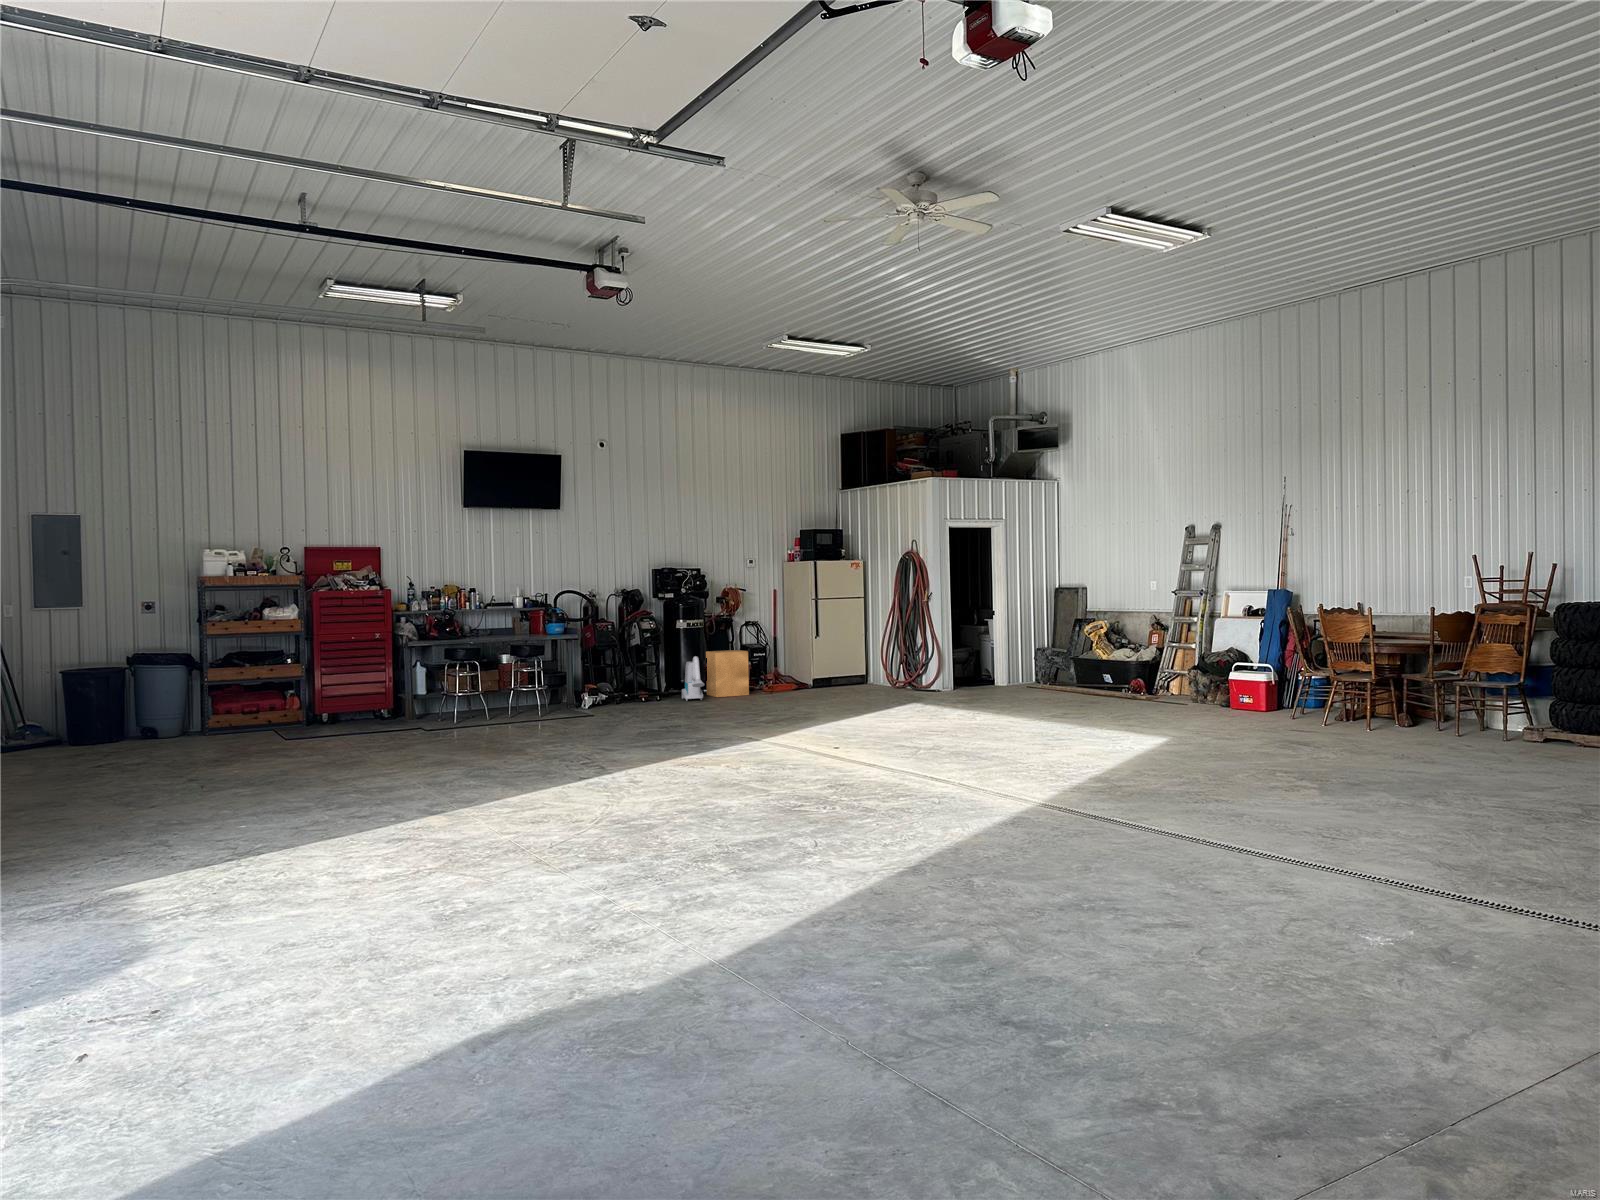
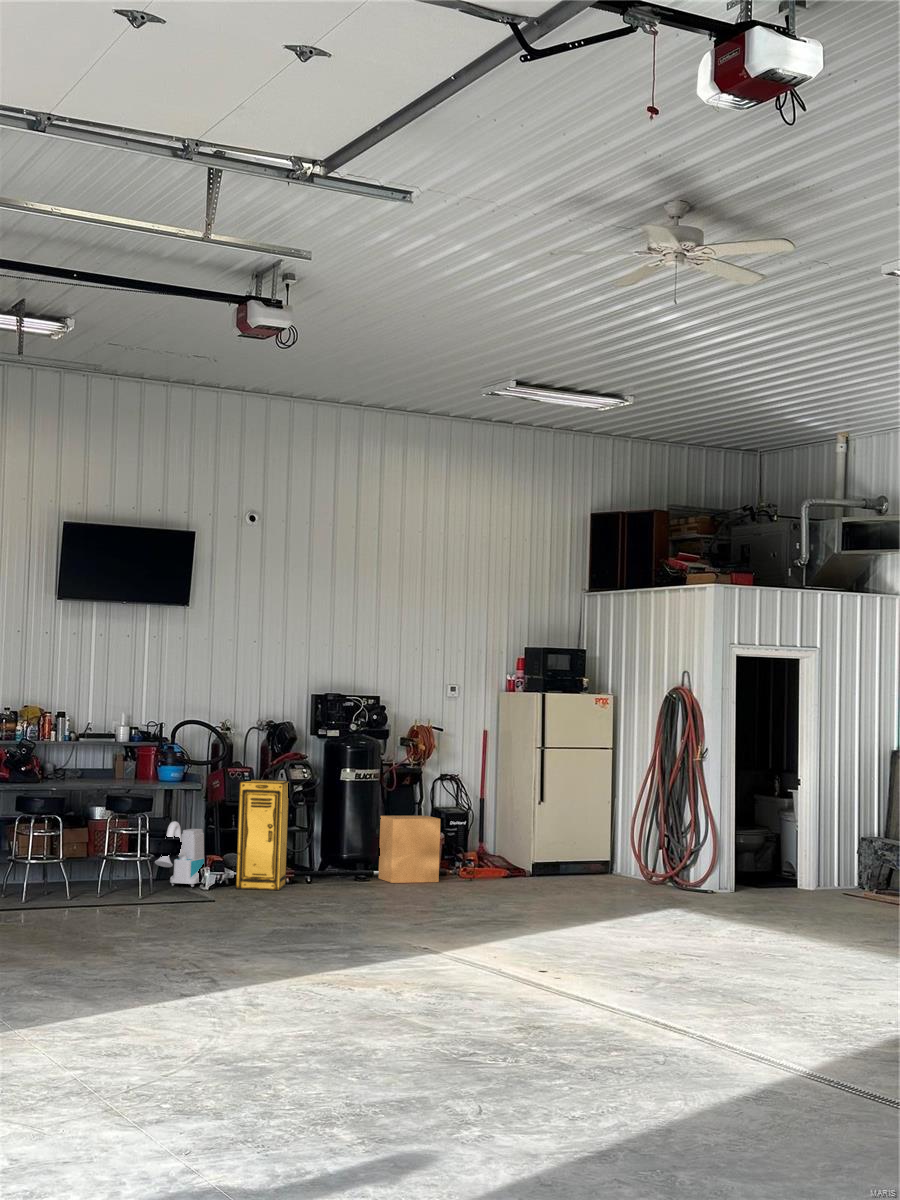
storage cabinet: none [606,629,642,707] -> present [236,779,289,890]
vacuum cleaner: present [682,656,705,701] -> present [155,821,204,887]

